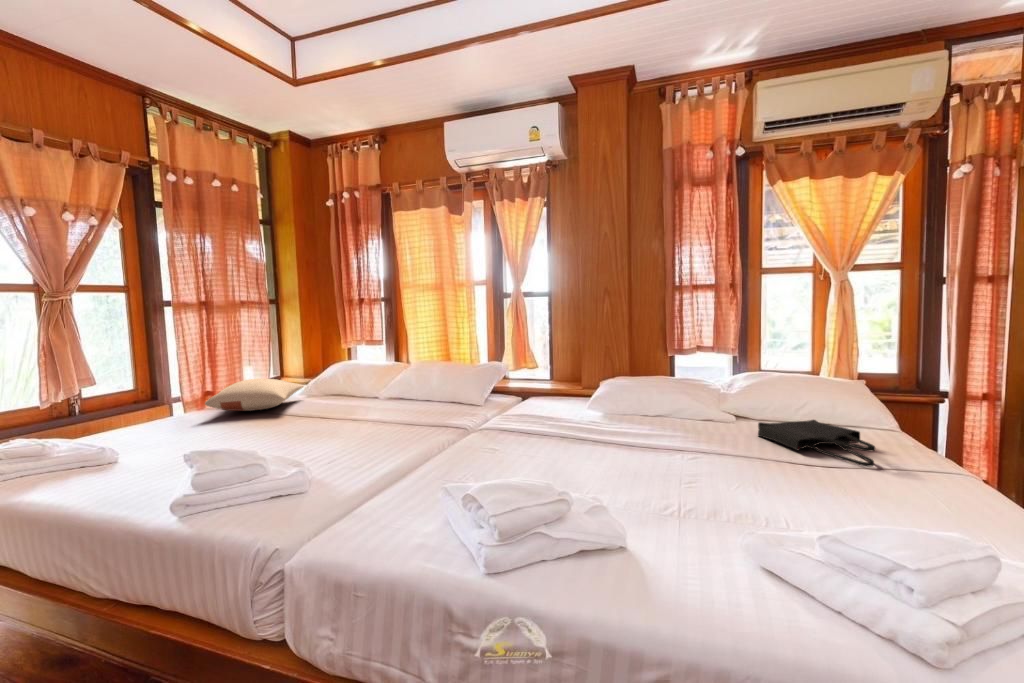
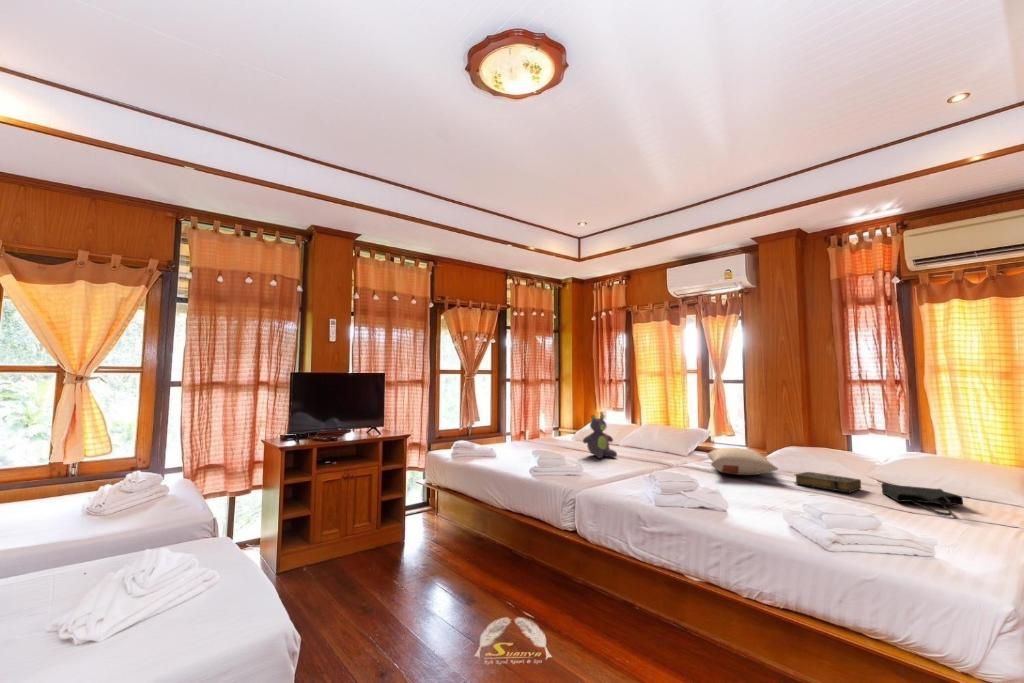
stuffed bear: none [316,355,379,432] -> present [583,415,617,458]
pillow: present [205,379,303,411] -> present [708,448,778,475]
book: none [653,415,732,444] -> present [795,472,861,493]

